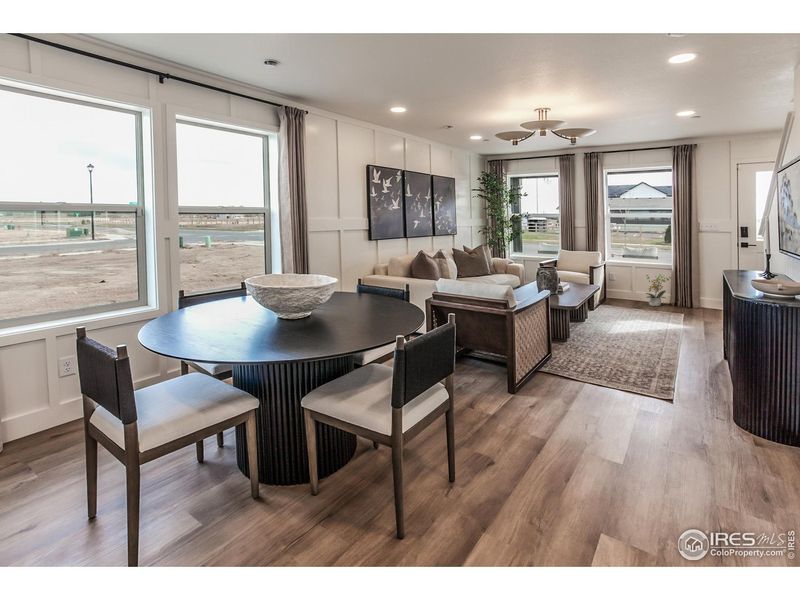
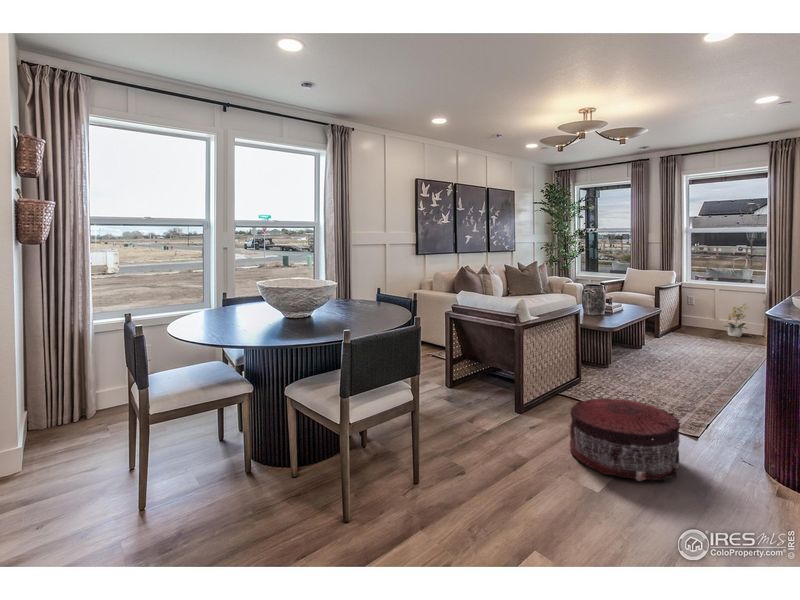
pouf: none [576,371,684,448] -> present [570,398,681,481]

